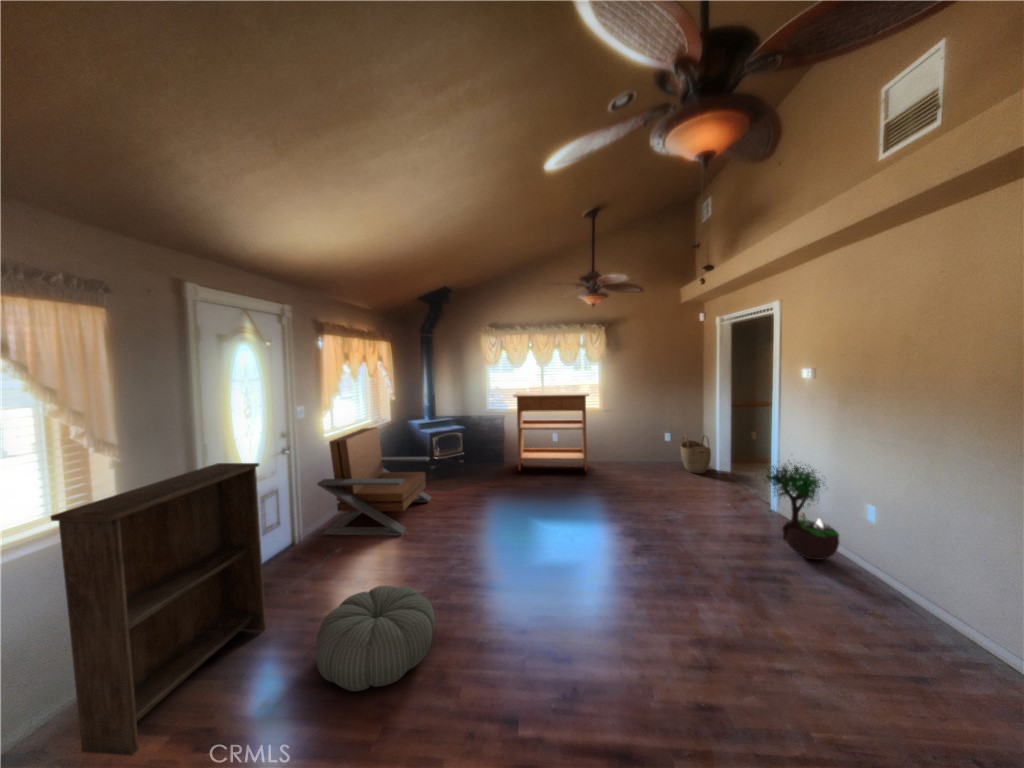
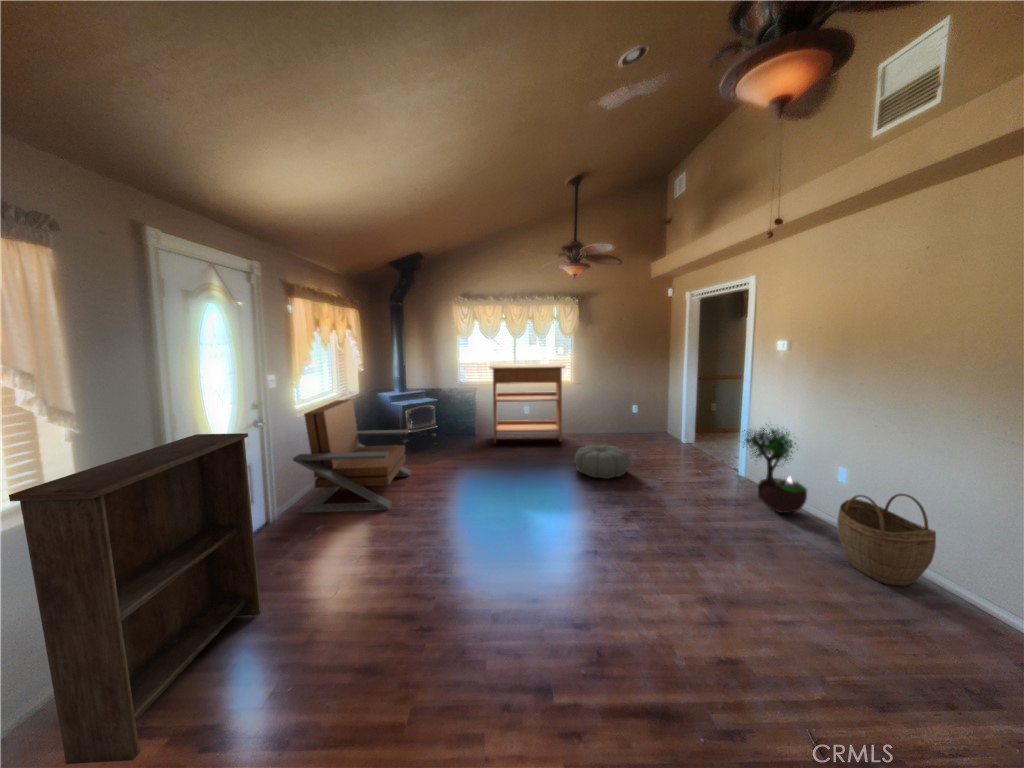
woven basket: present [681,435,711,474] -> present [837,494,936,586]
pouf: present [316,586,435,691] -> present [575,445,630,479]

